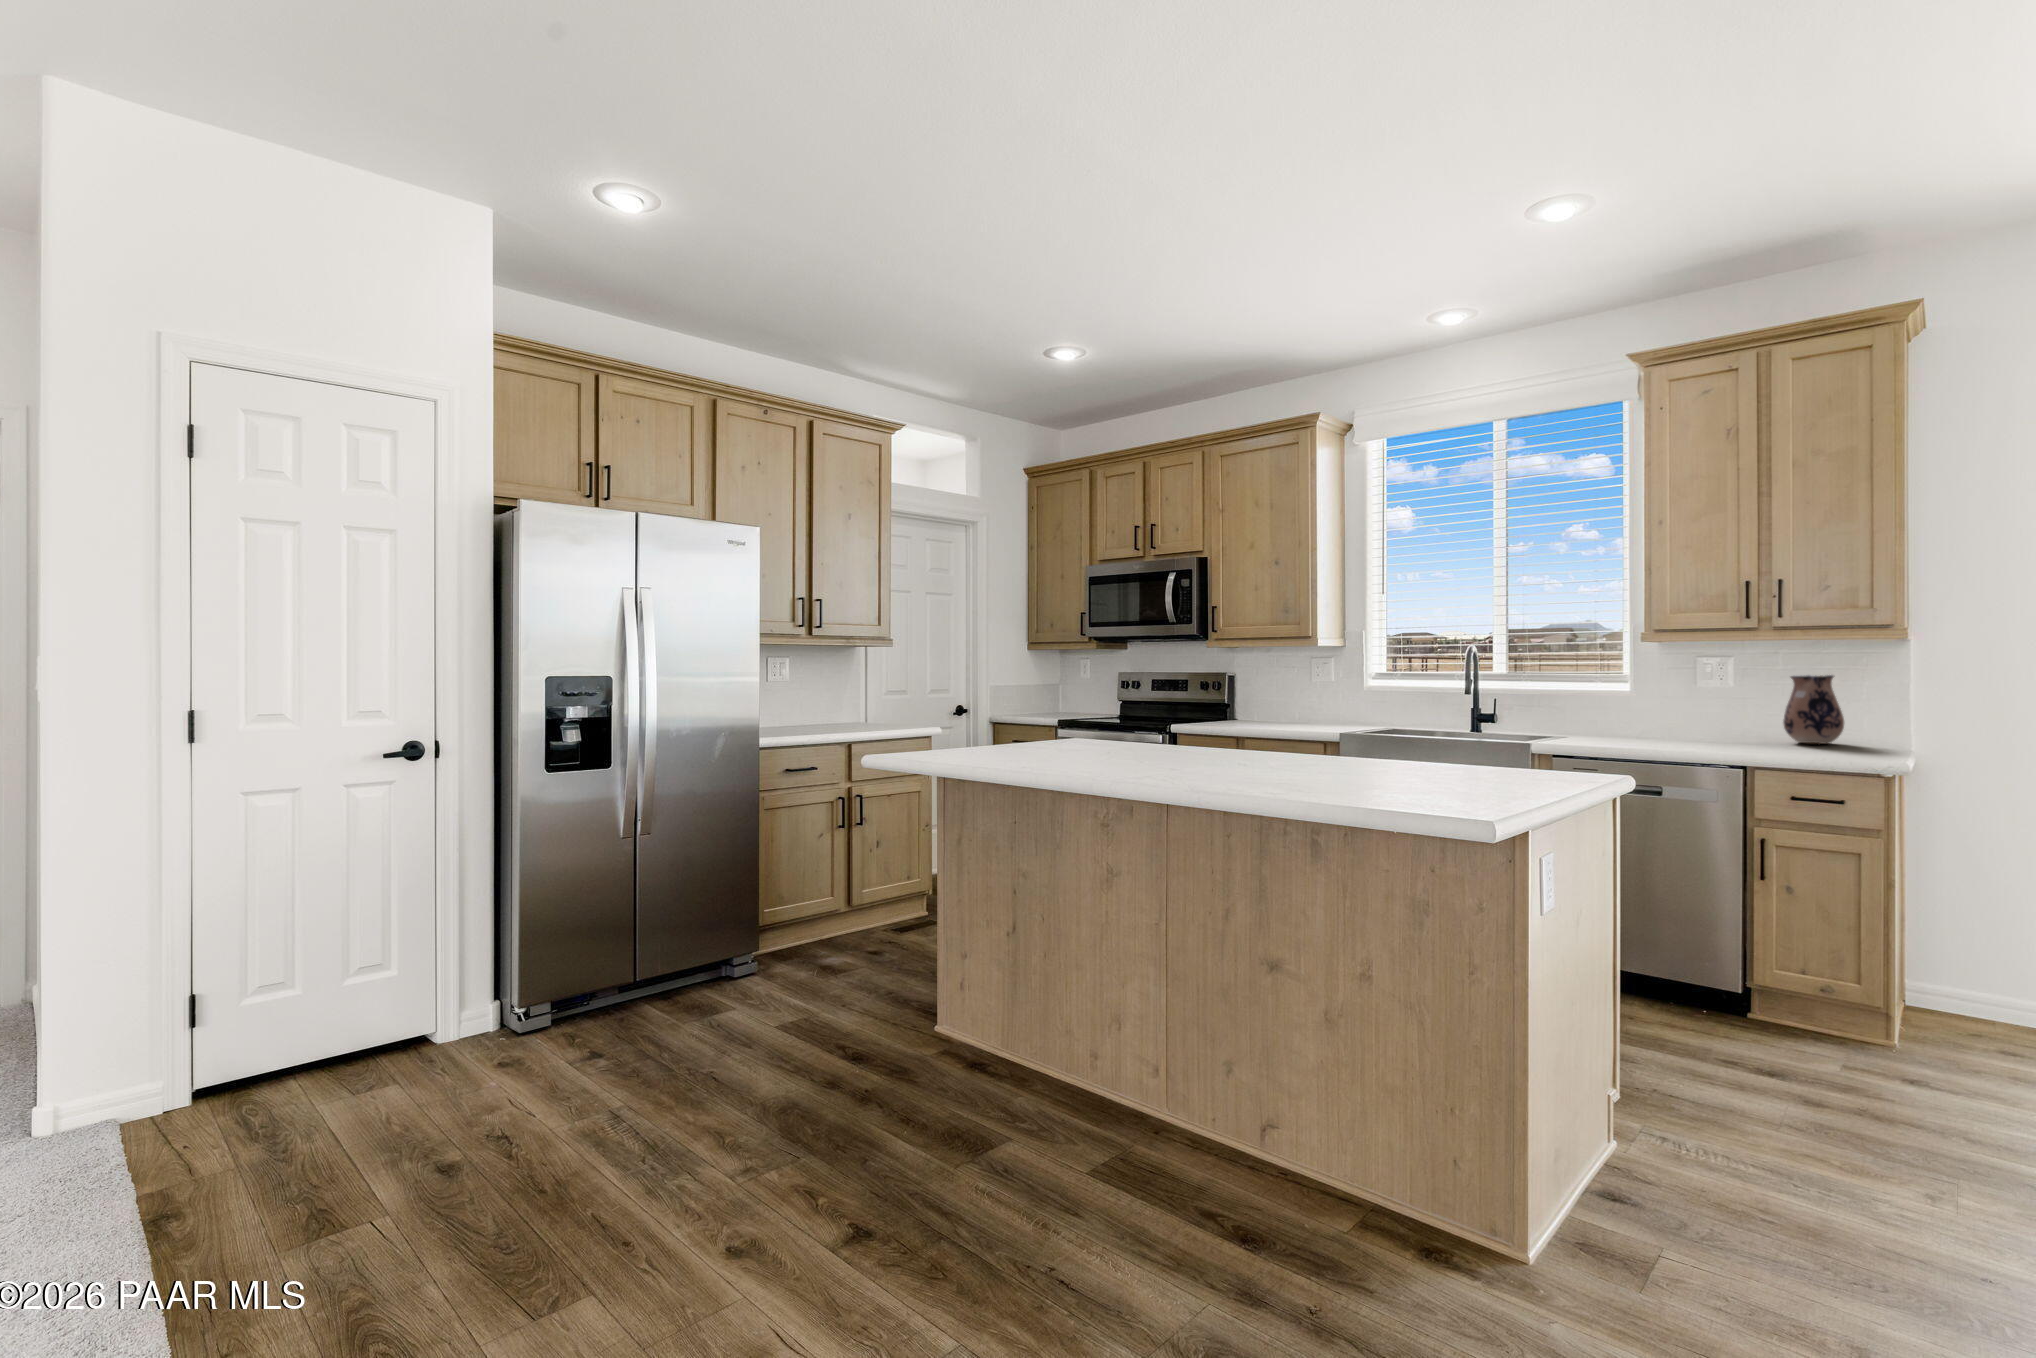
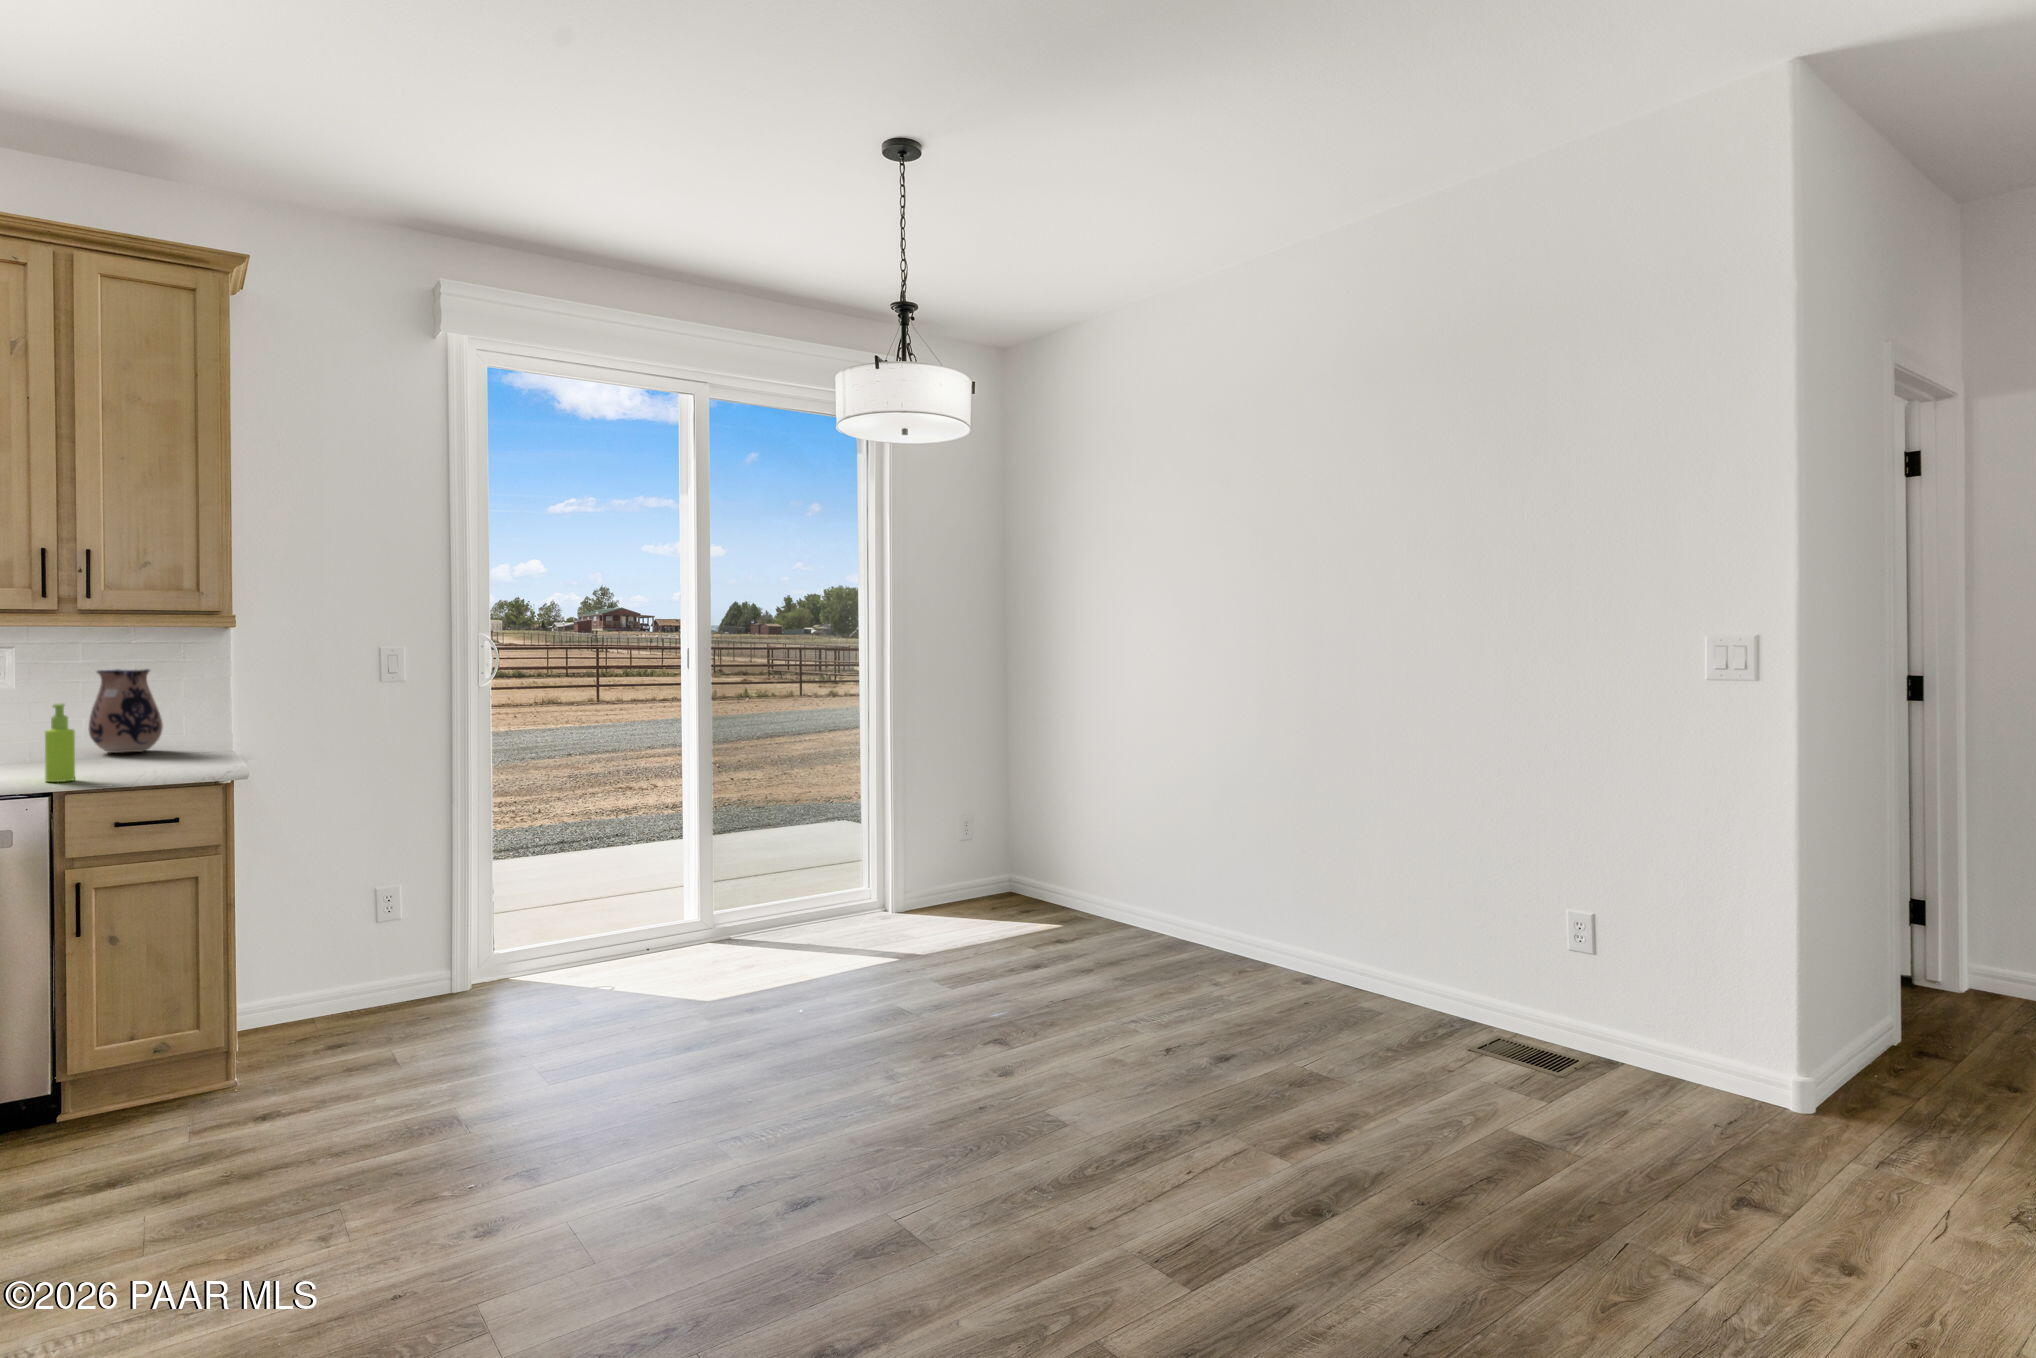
soap dispenser: none [1741,699,1762,759] -> present [45,704,75,782]

